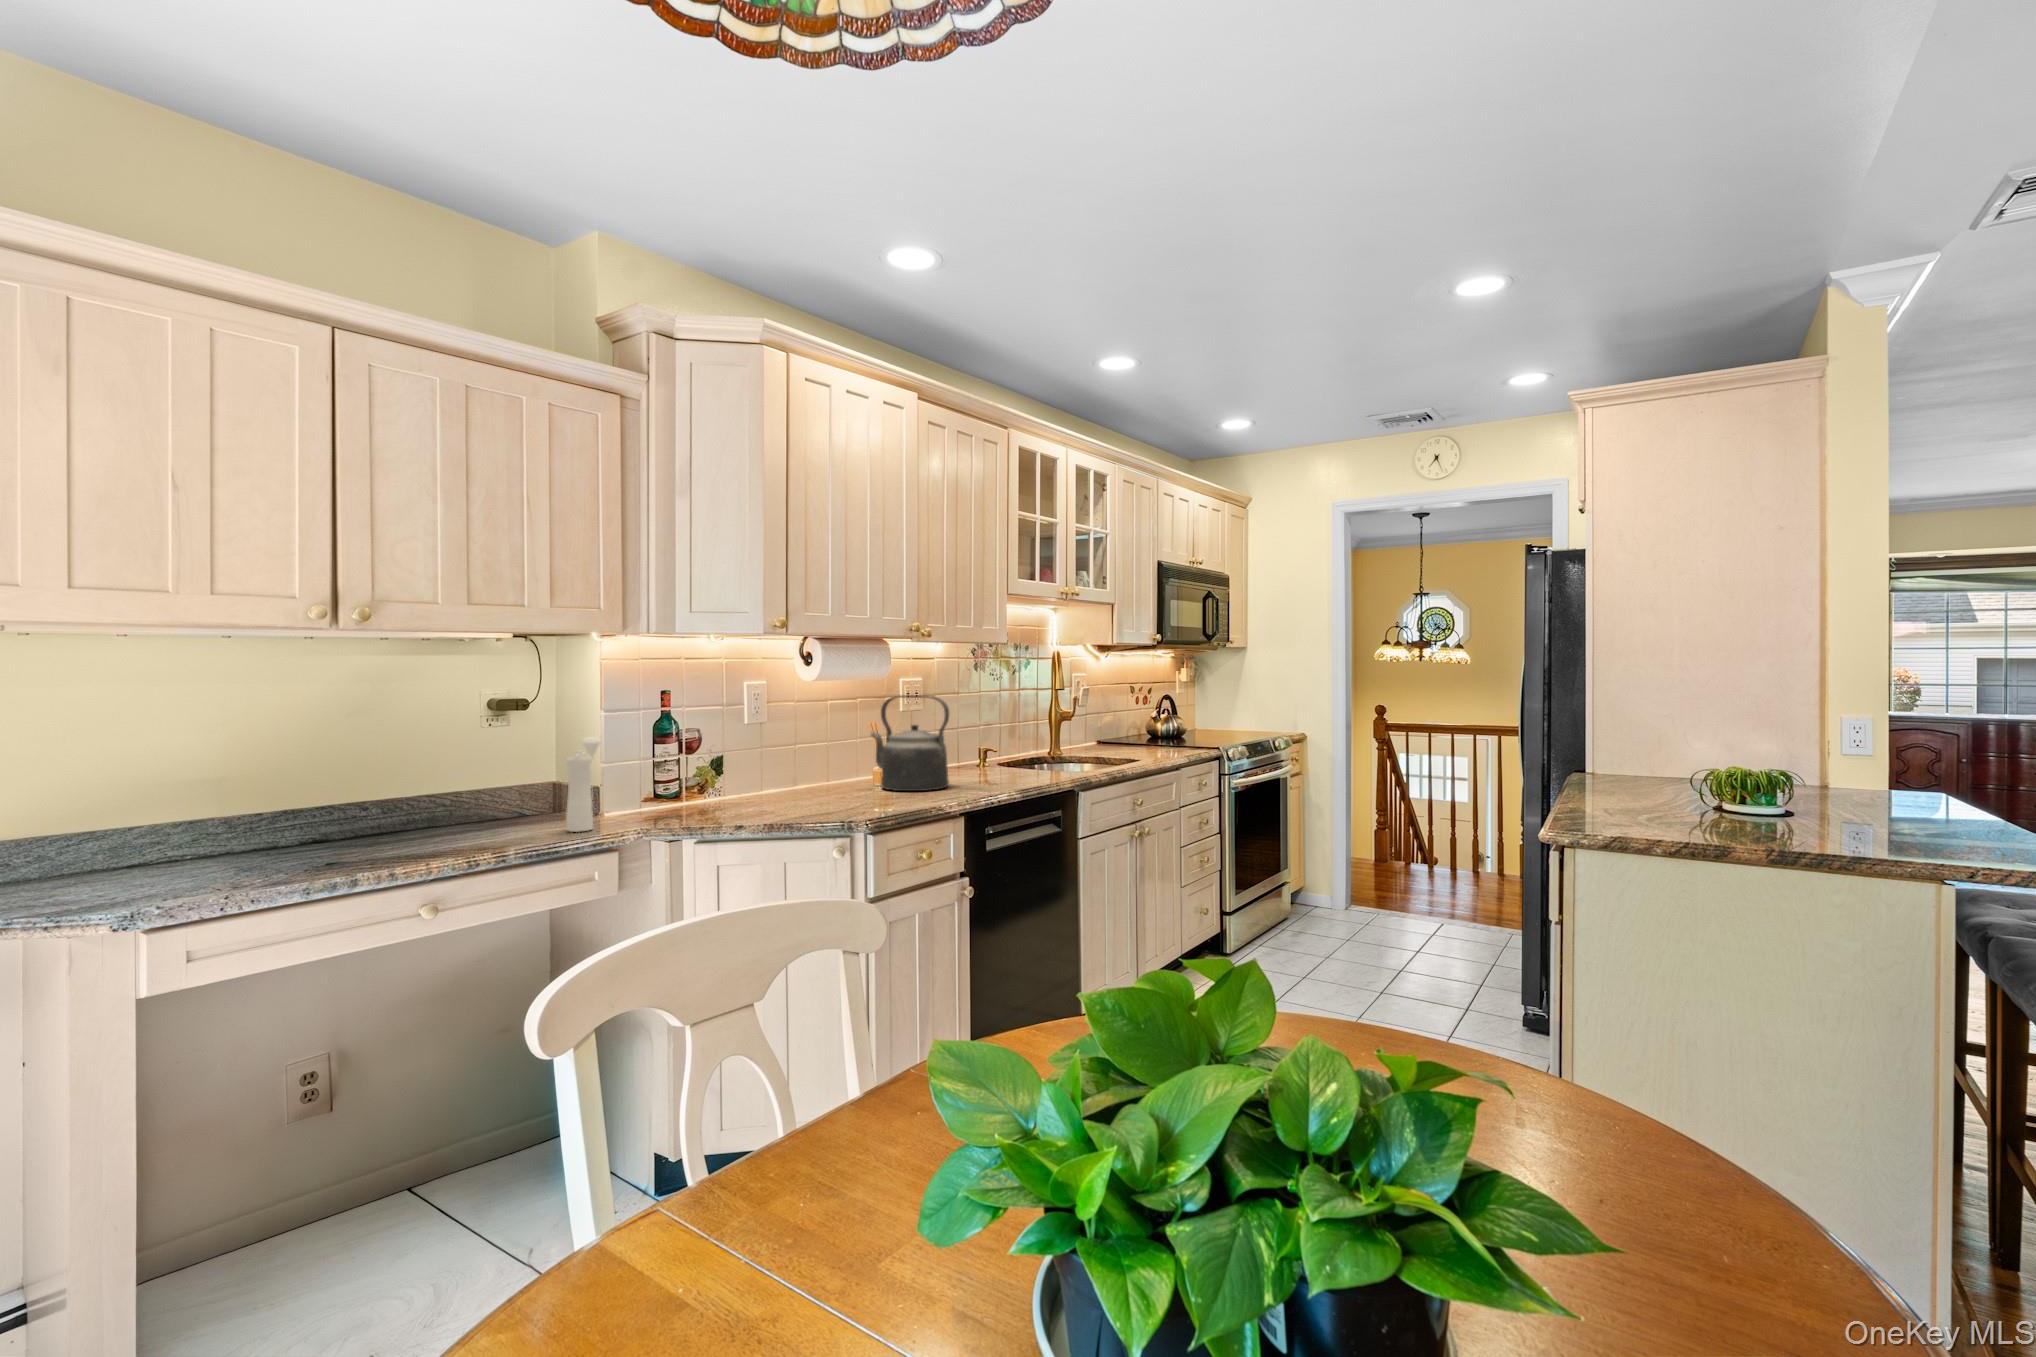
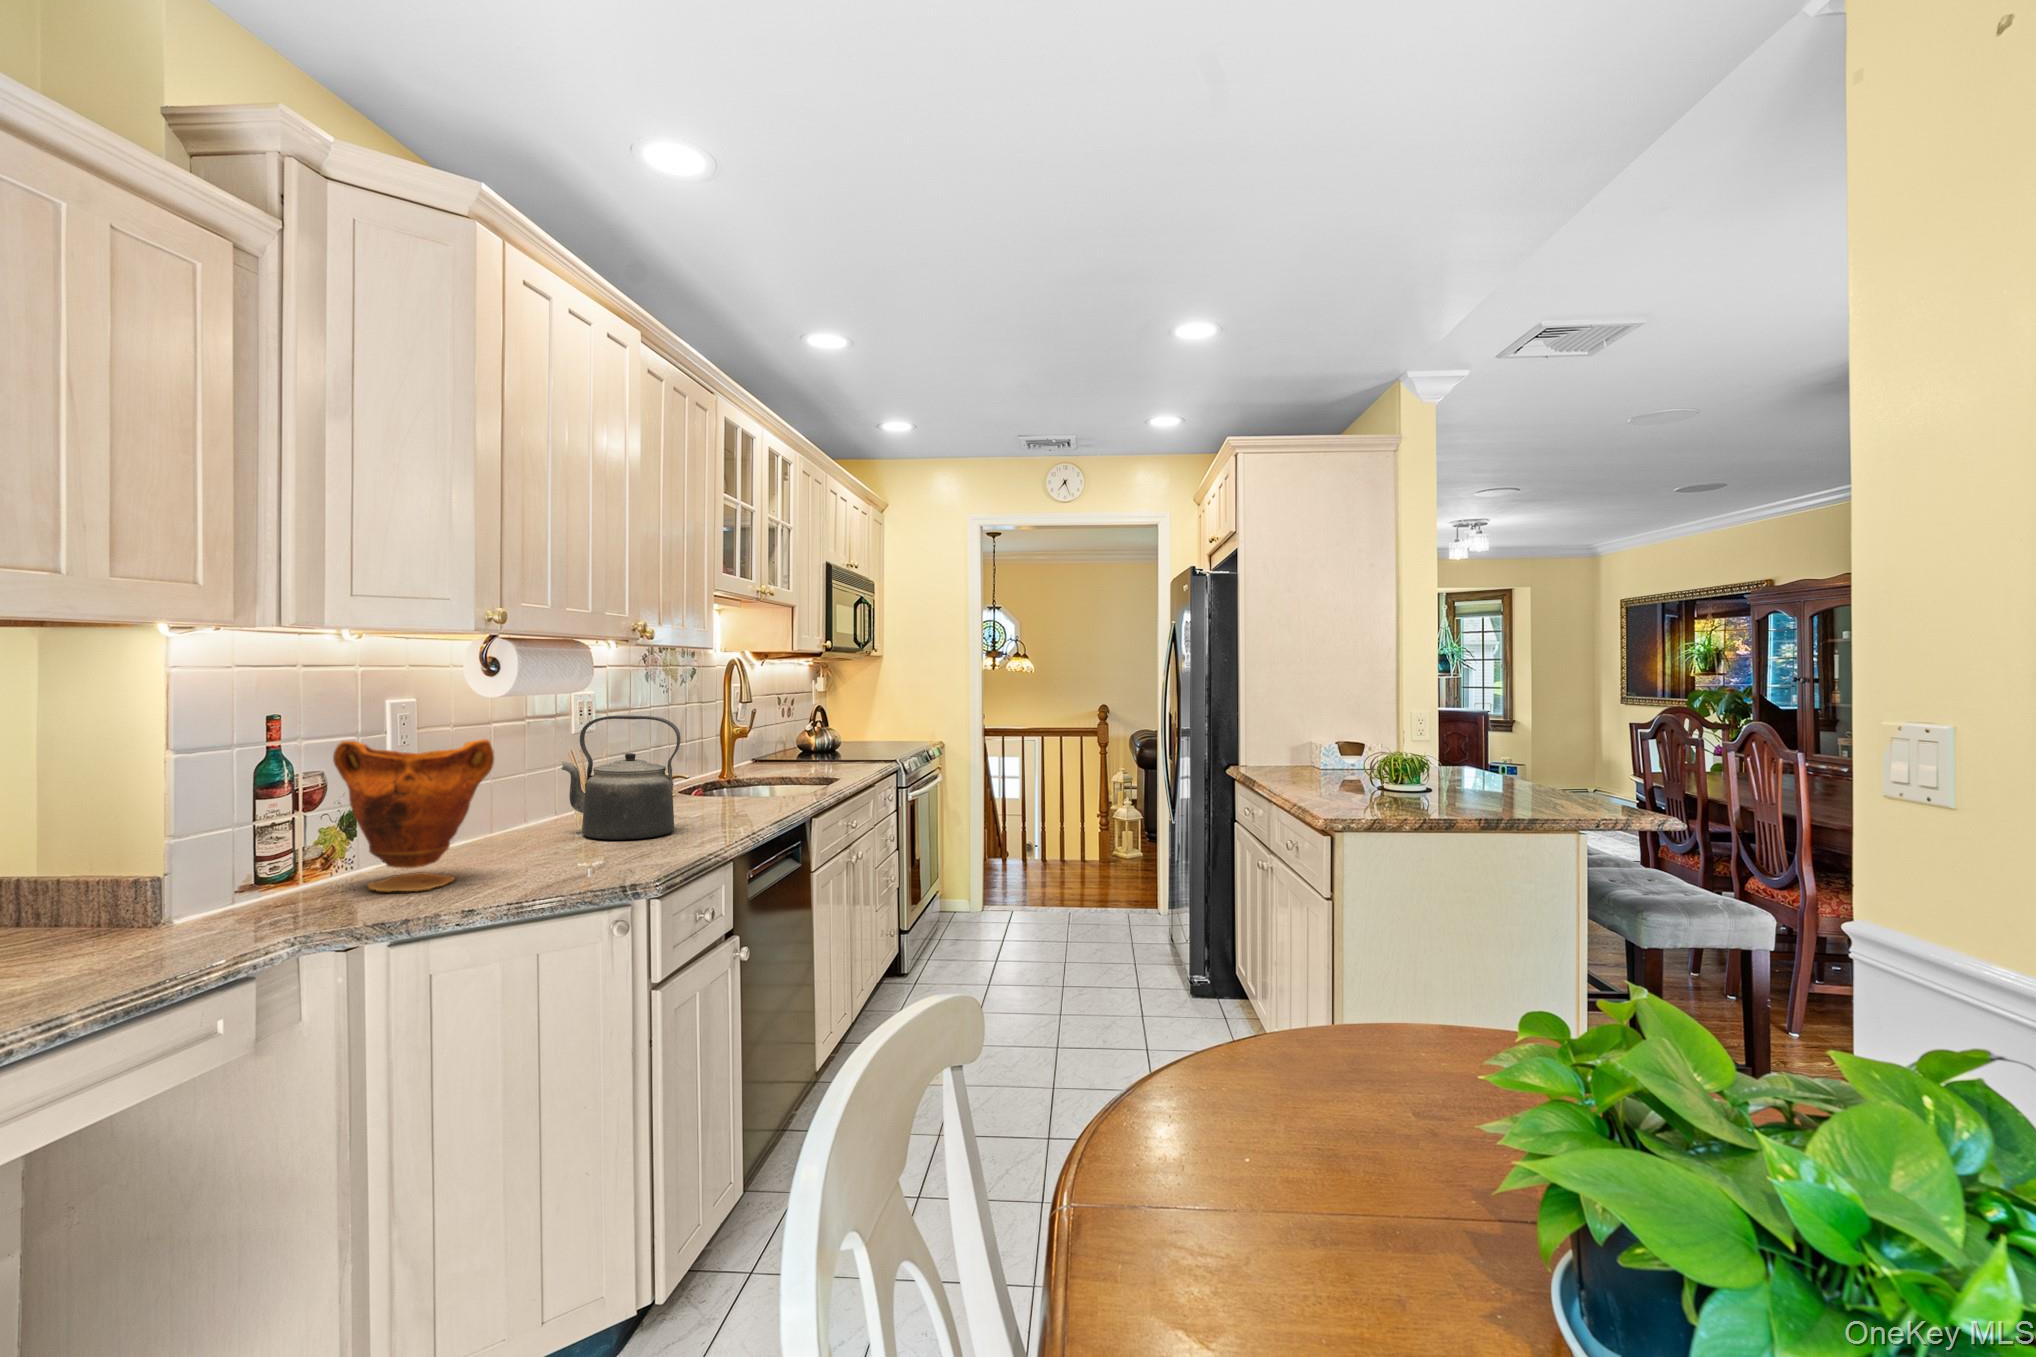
vase: none [697,708,790,810] -> present [333,739,494,891]
pepper mill: present [566,737,601,832] -> none [132,797,191,965]

